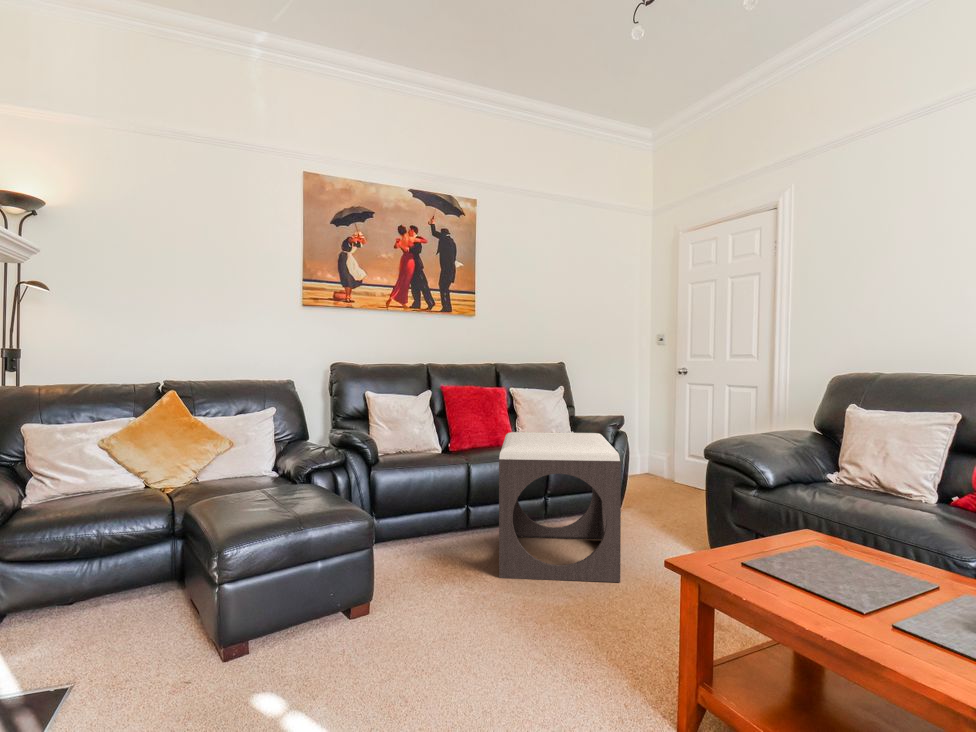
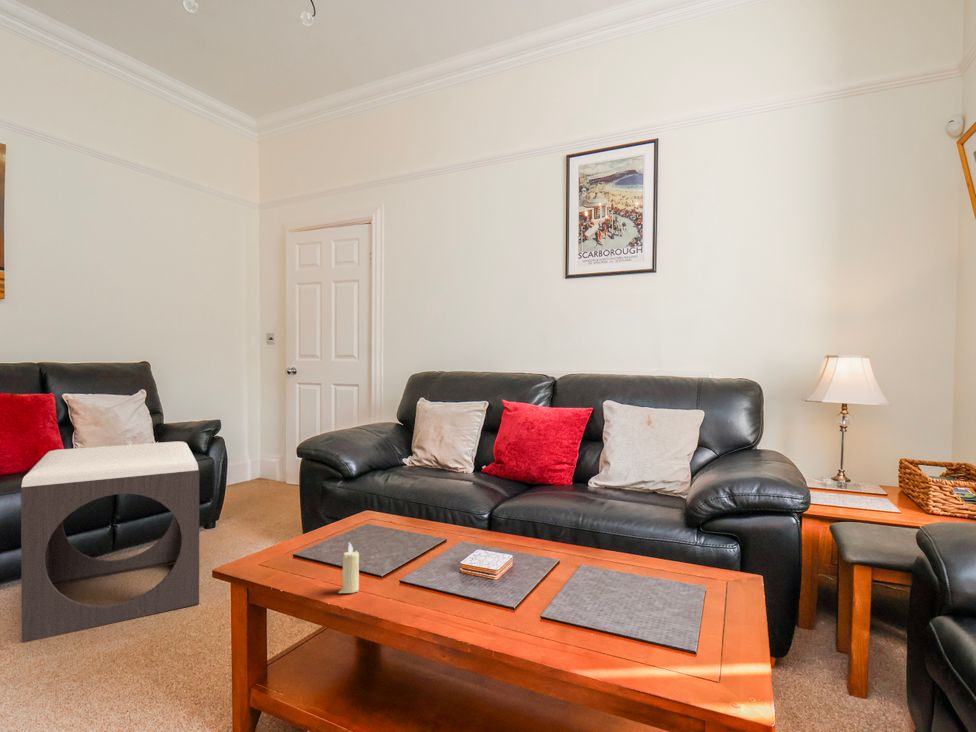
candle: none [802,564,828,621] -> present [339,543,359,593]

